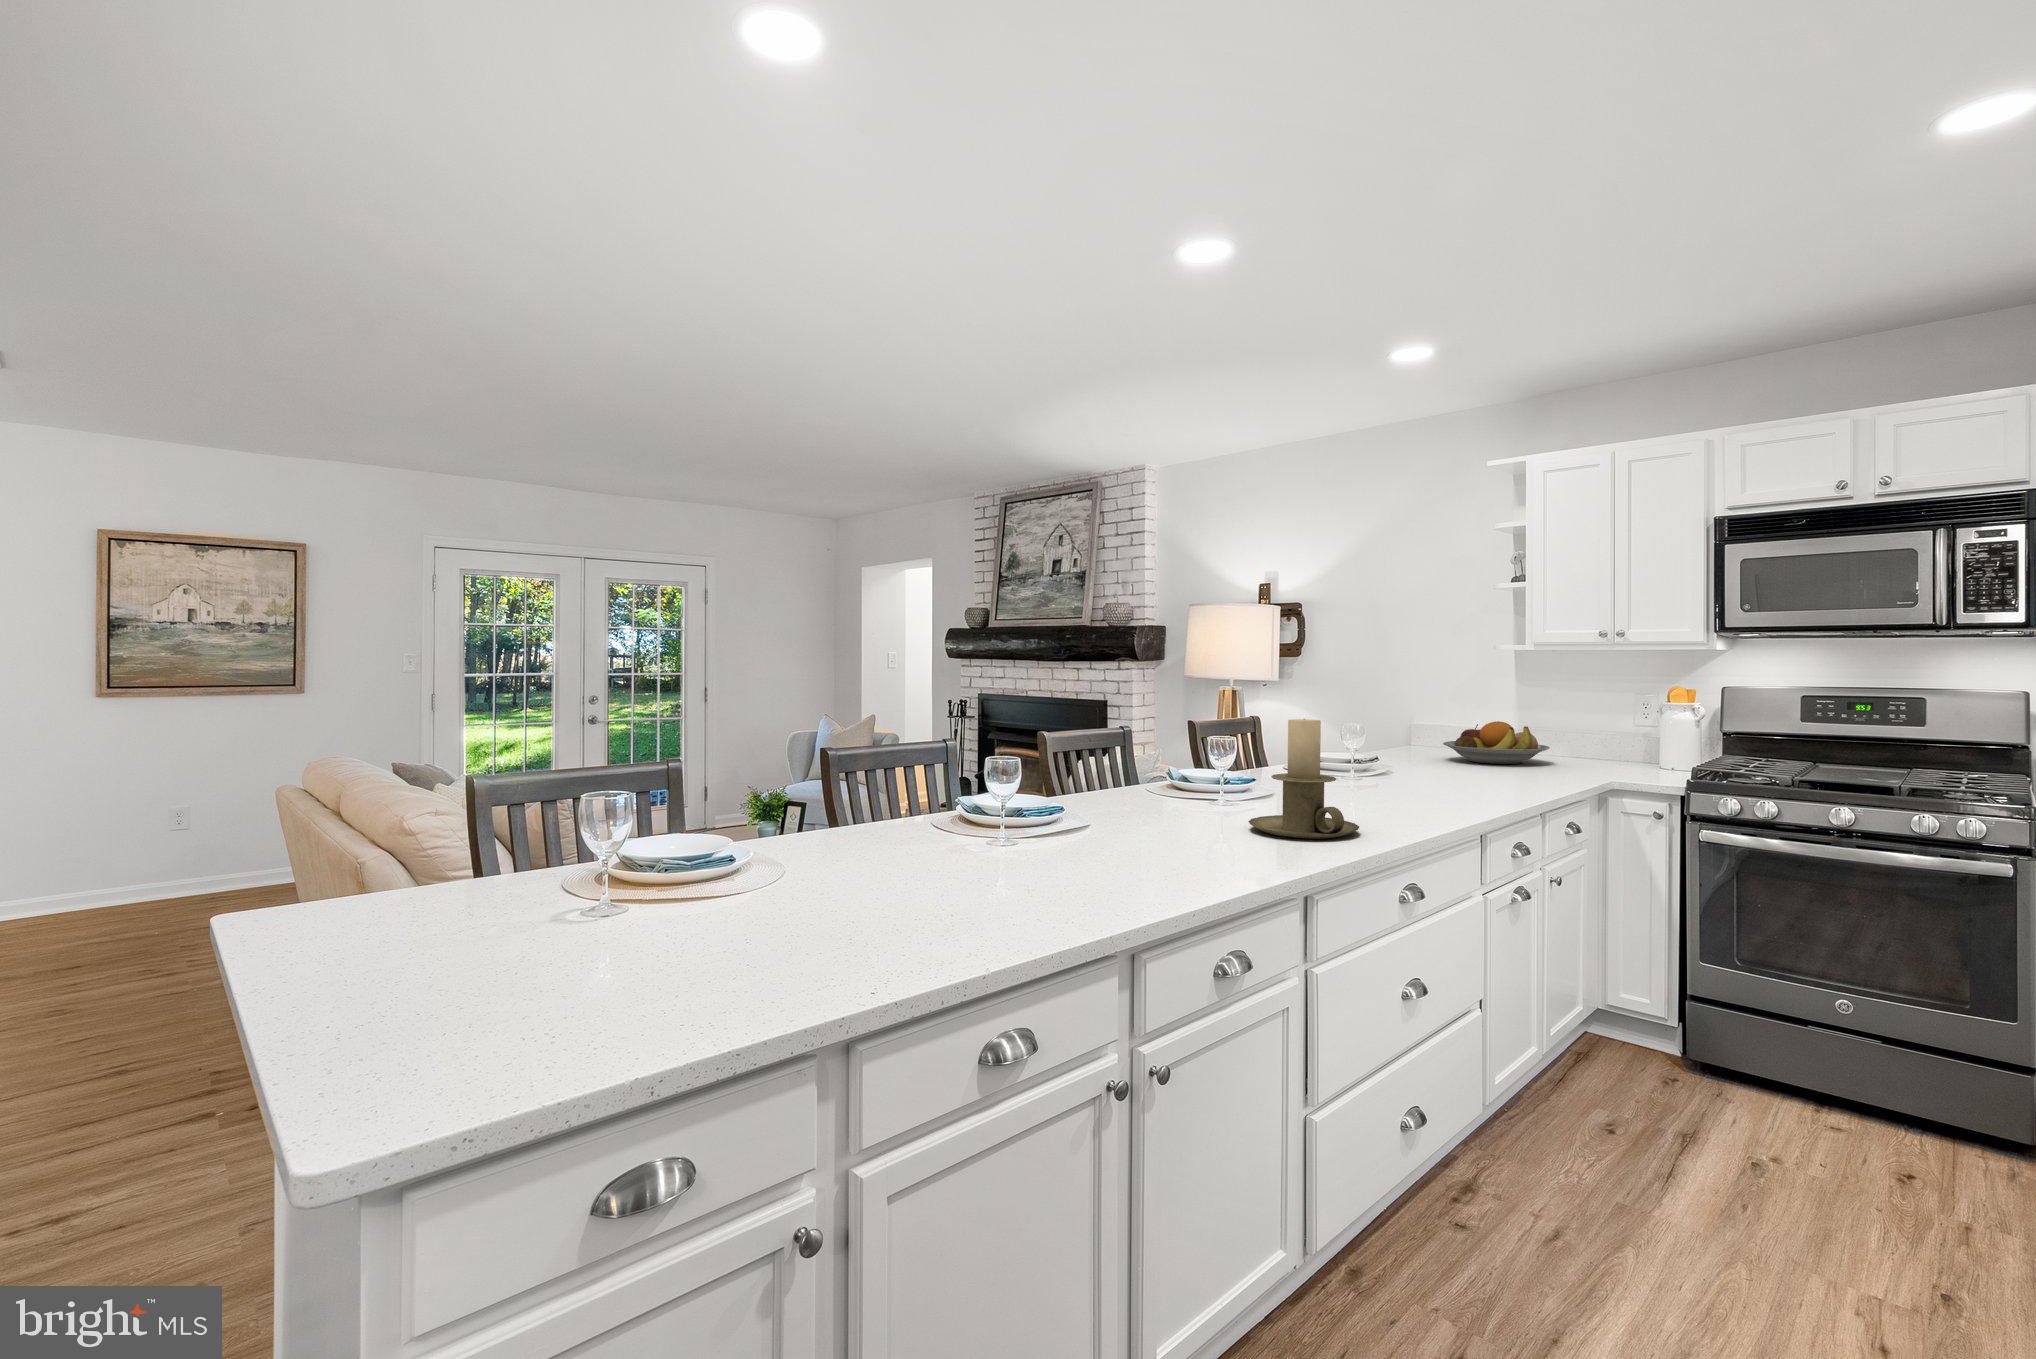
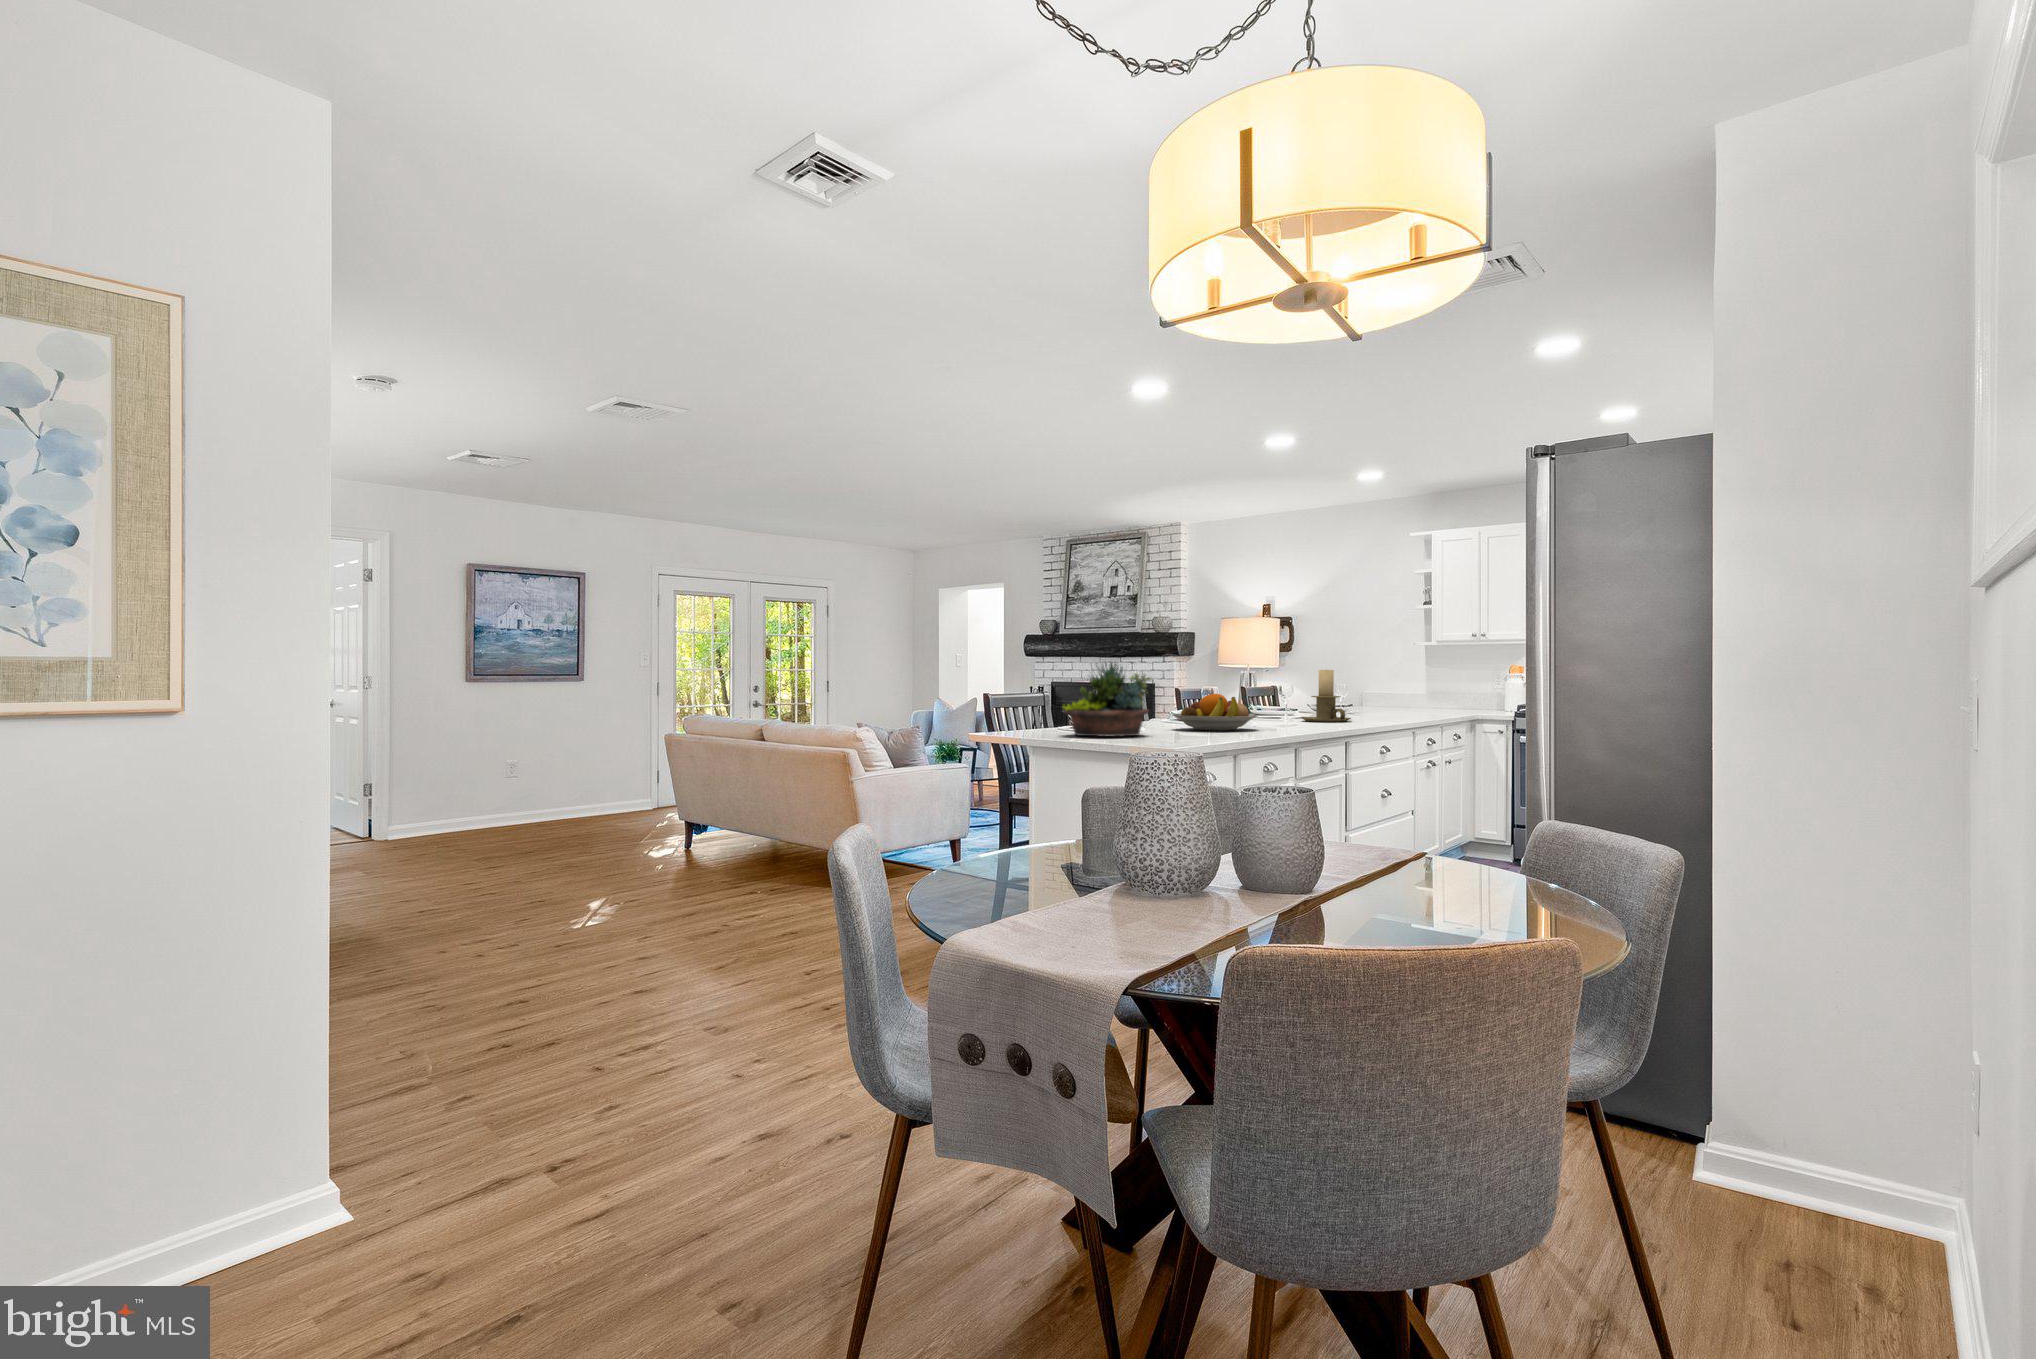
fruit bowl: present [1443,721,1550,764] -> present [1173,694,1258,731]
succulent planter: none [385,734,690,1005] -> present [1063,663,1151,736]

